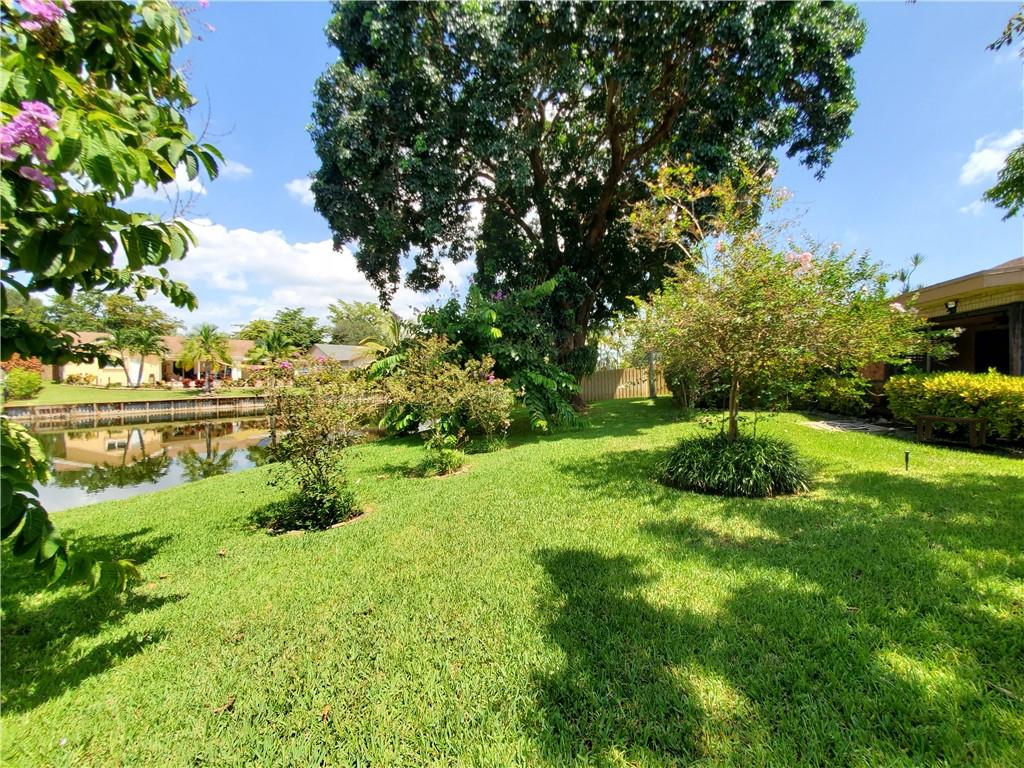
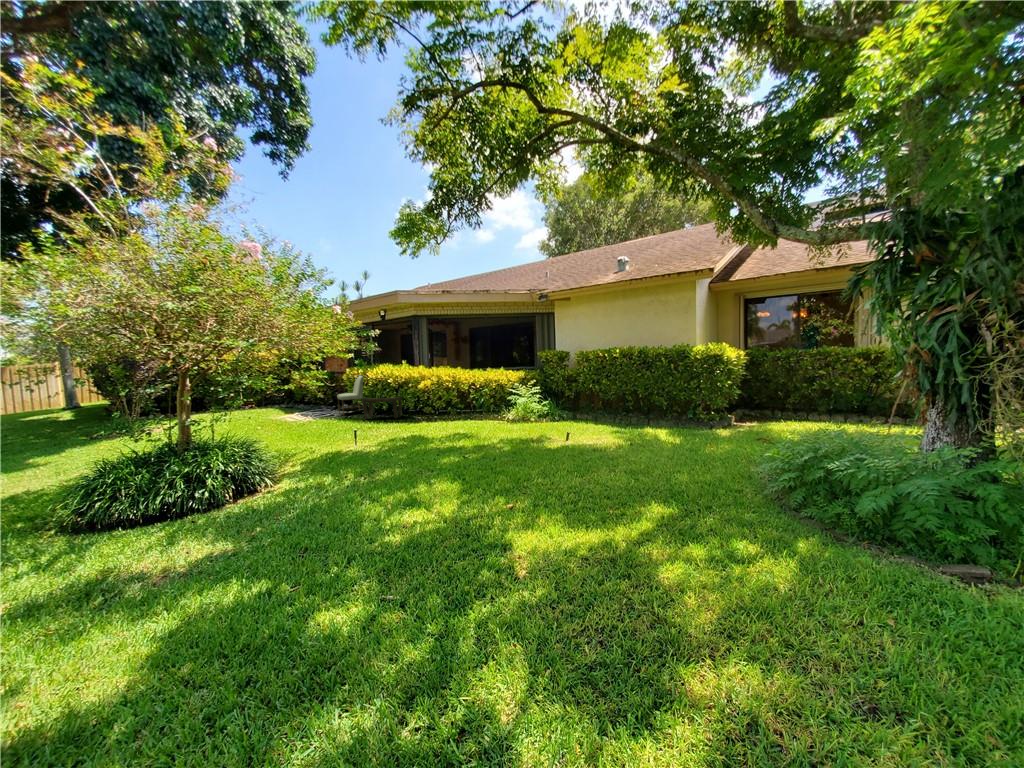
chair: none [876,386,918,433] -> present [337,376,363,415]

